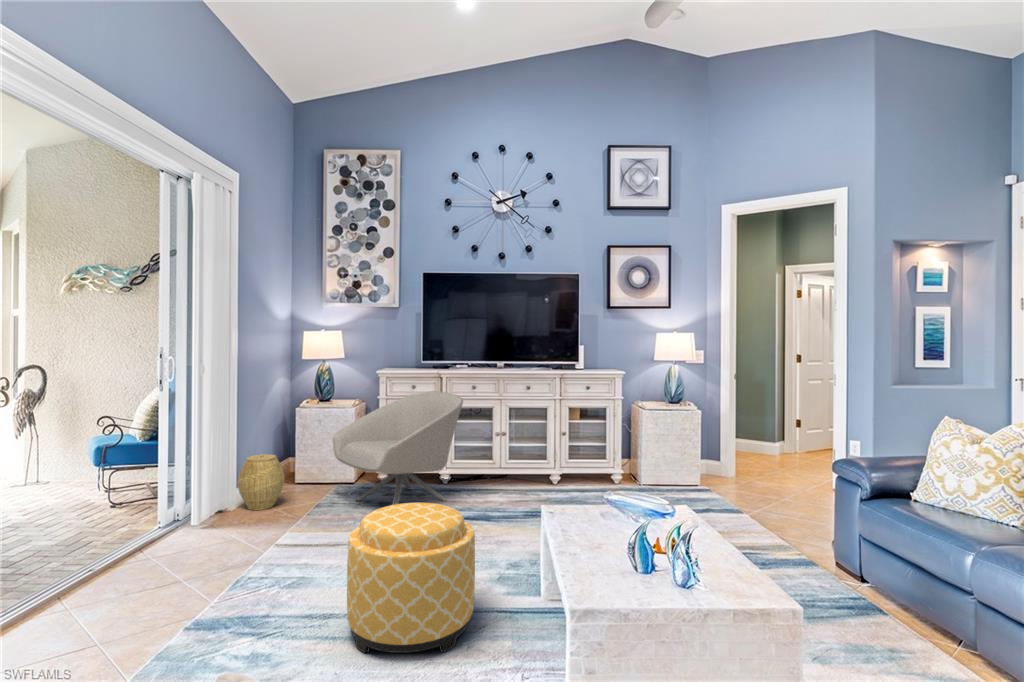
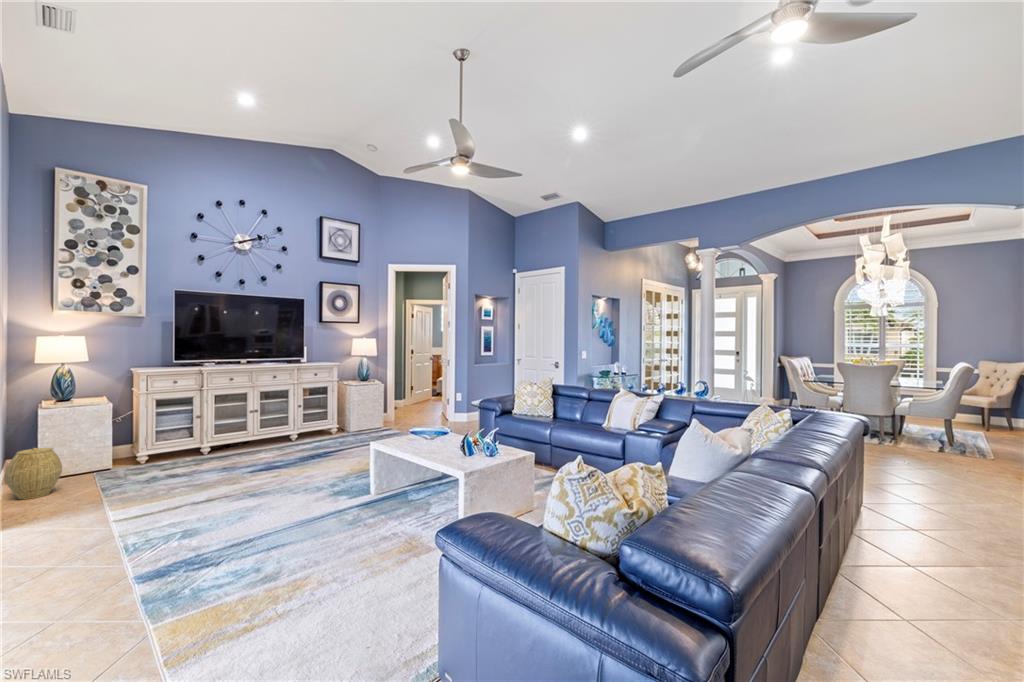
armchair: present [333,391,463,505] -> none [112,383,237,475]
ottoman: present [347,503,475,653] -> none [254,432,331,509]

